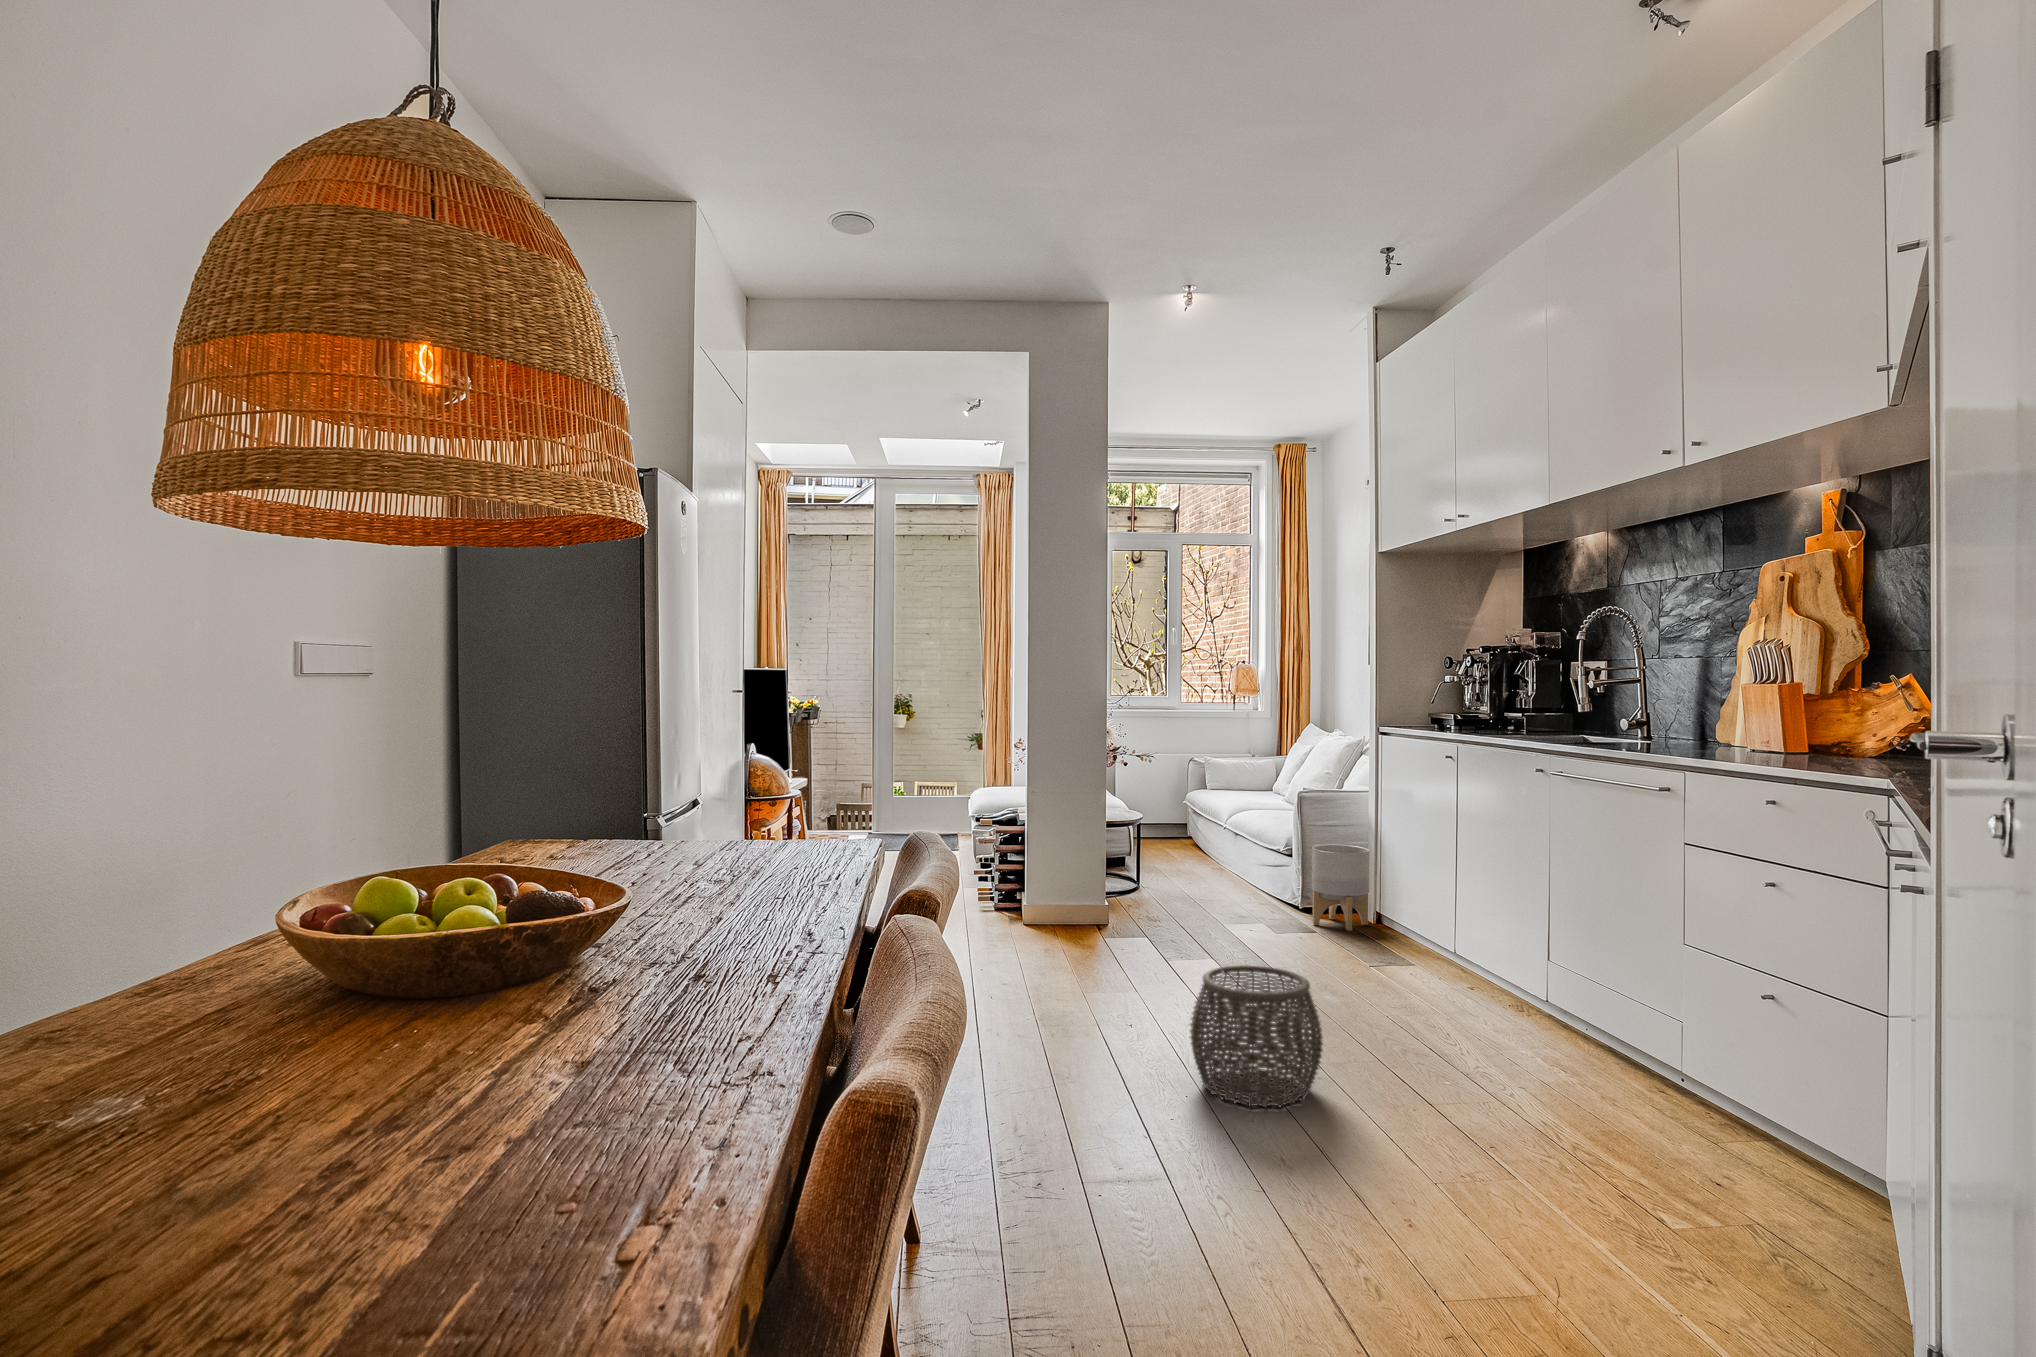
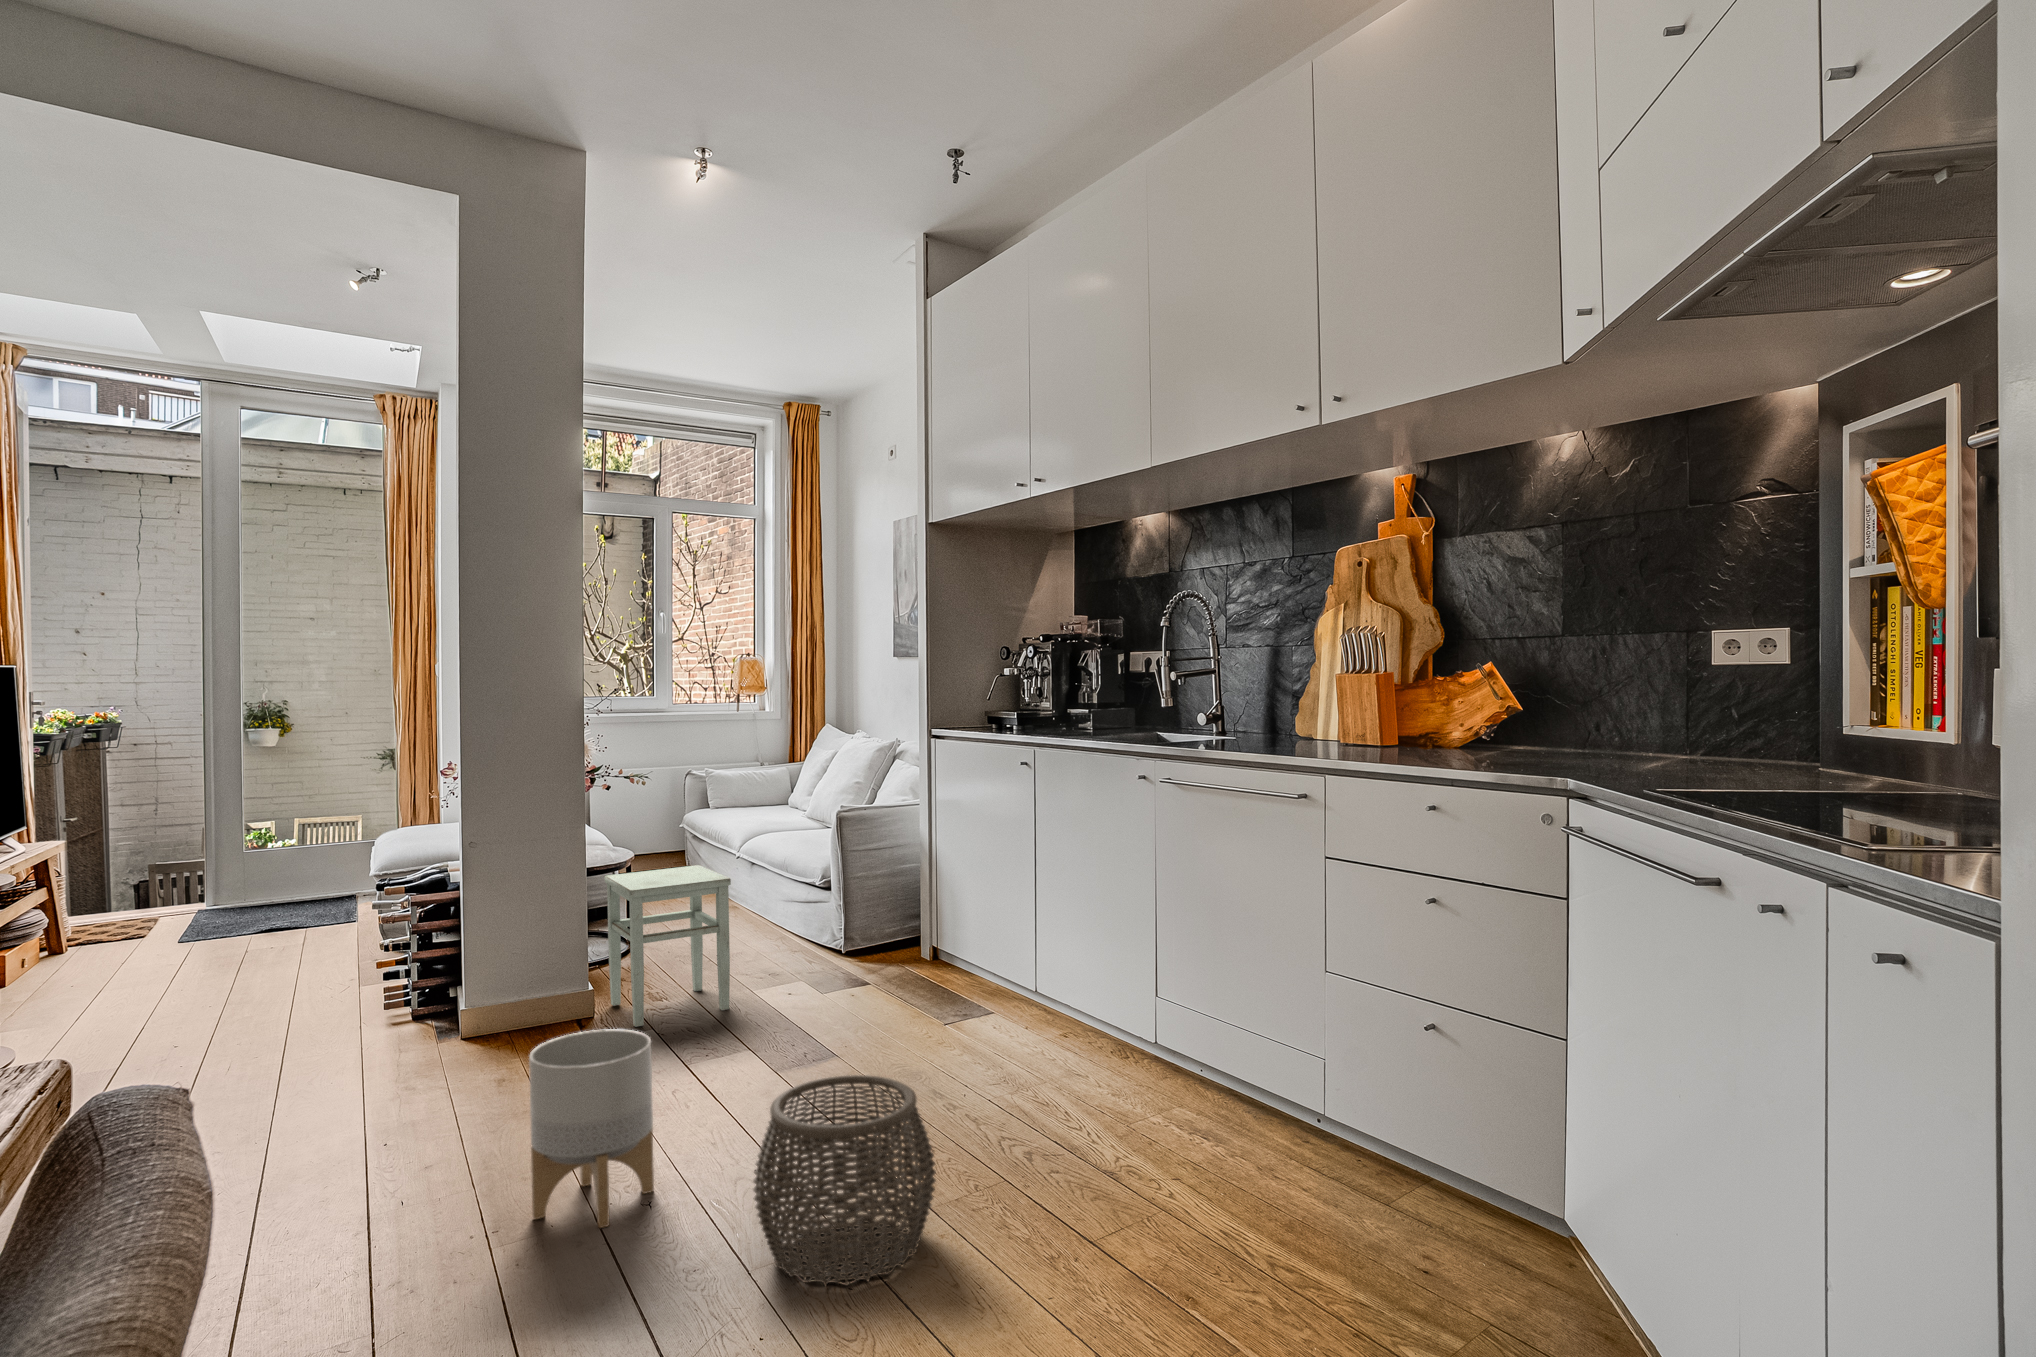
stool: none [1117,823,1208,937] -> present [605,865,731,1027]
planter: present [1312,845,1369,931] -> present [529,1029,654,1228]

